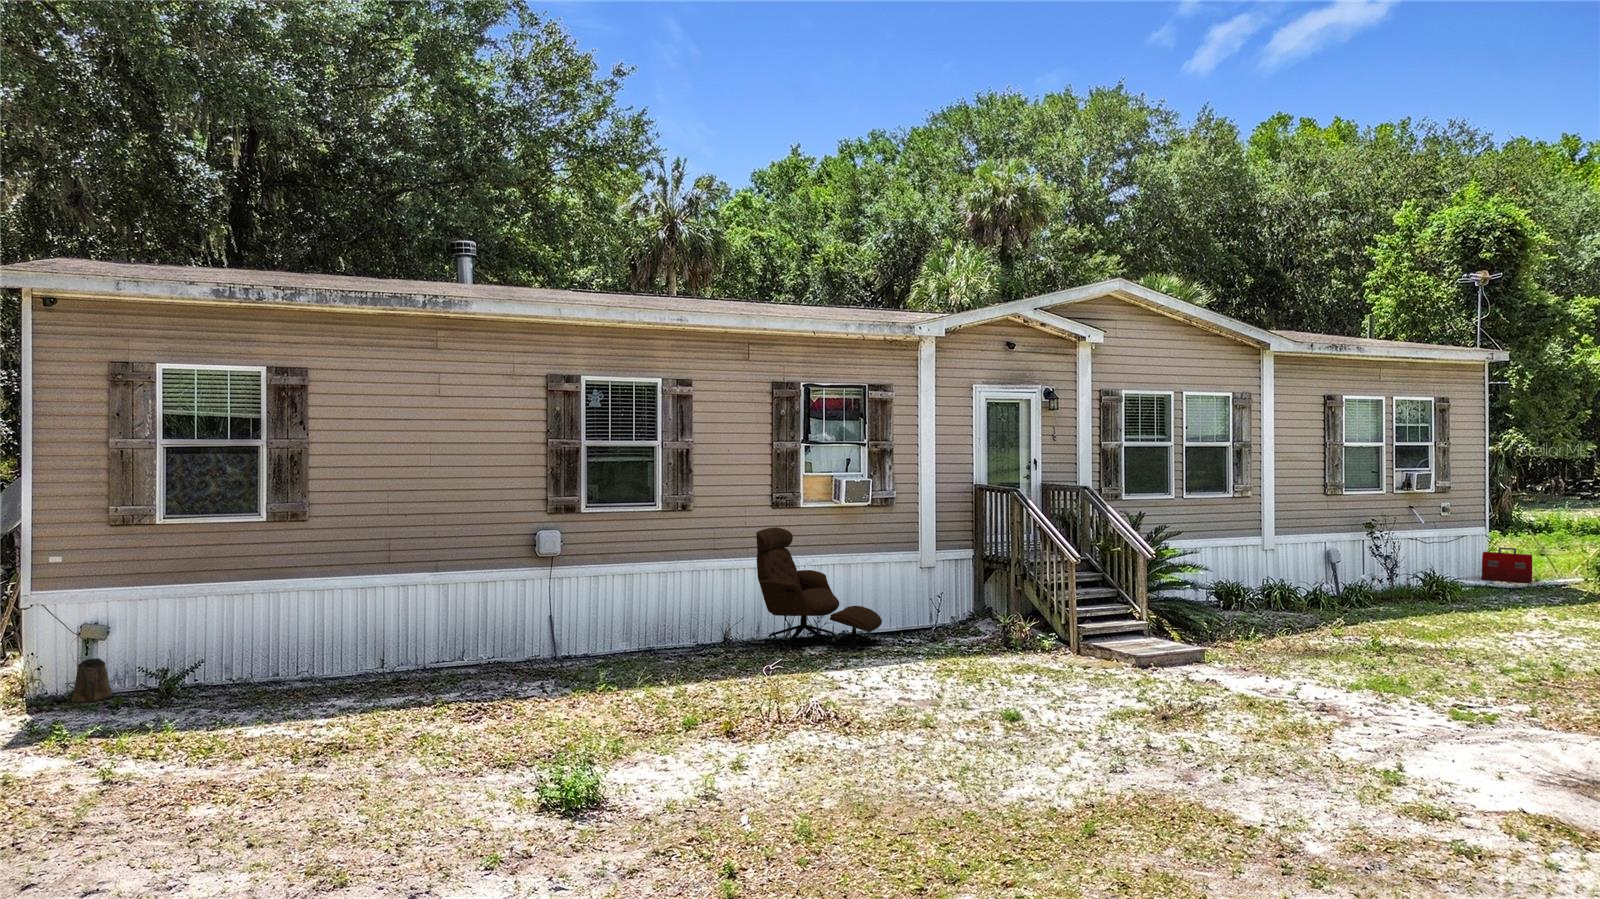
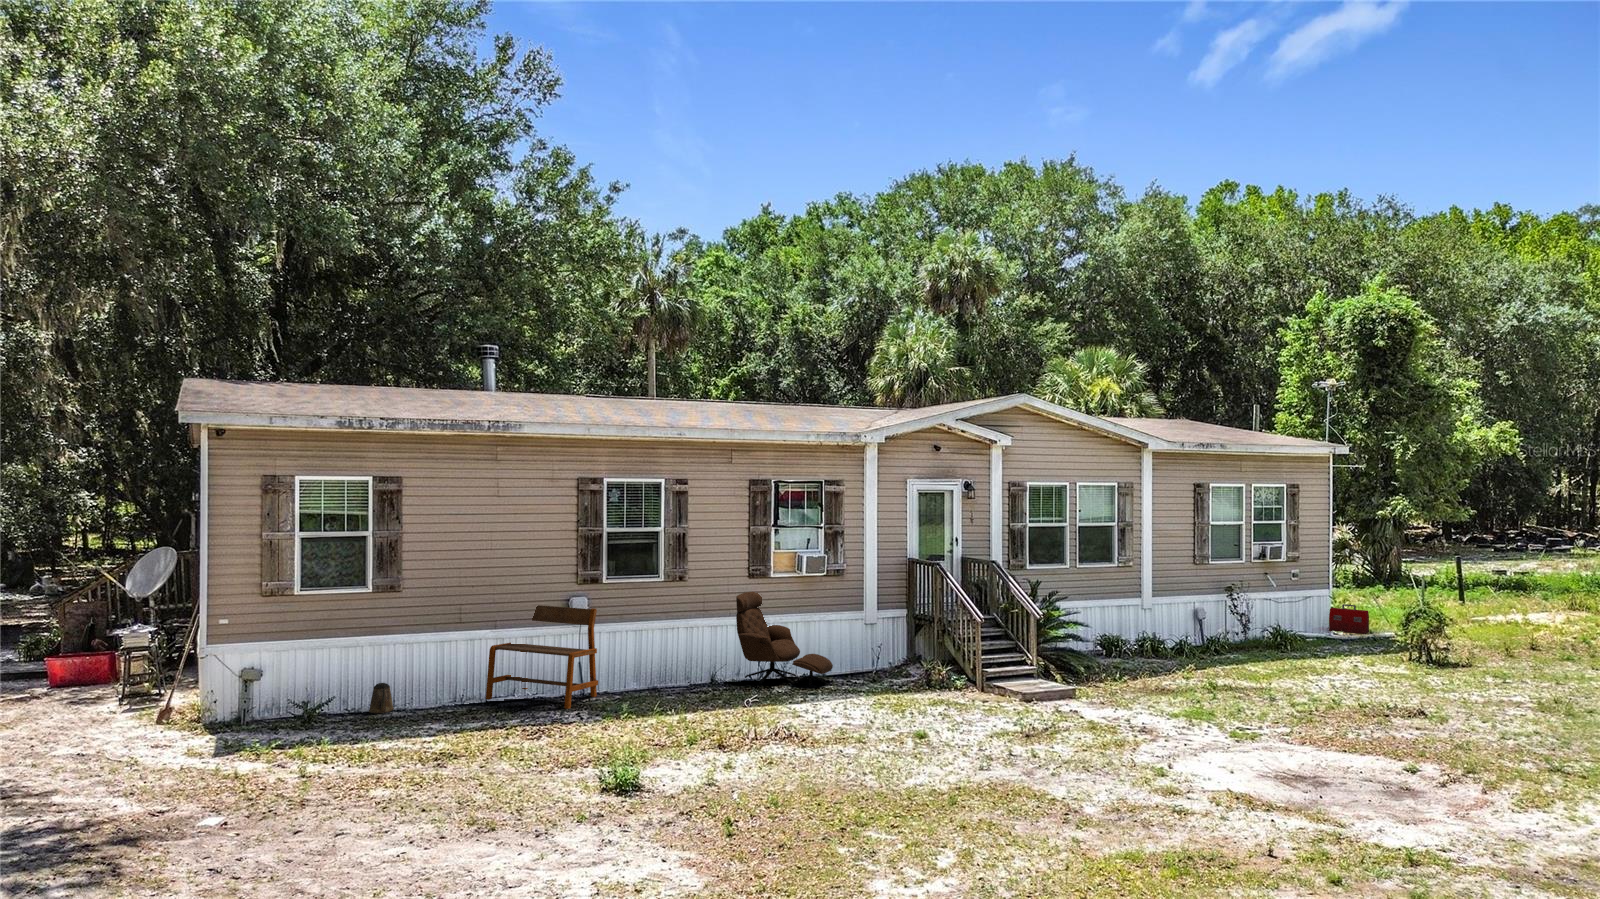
bench: none [426,541,574,678] -> present [486,605,598,709]
watering can: present [71,658,113,703] -> present [369,683,394,713]

